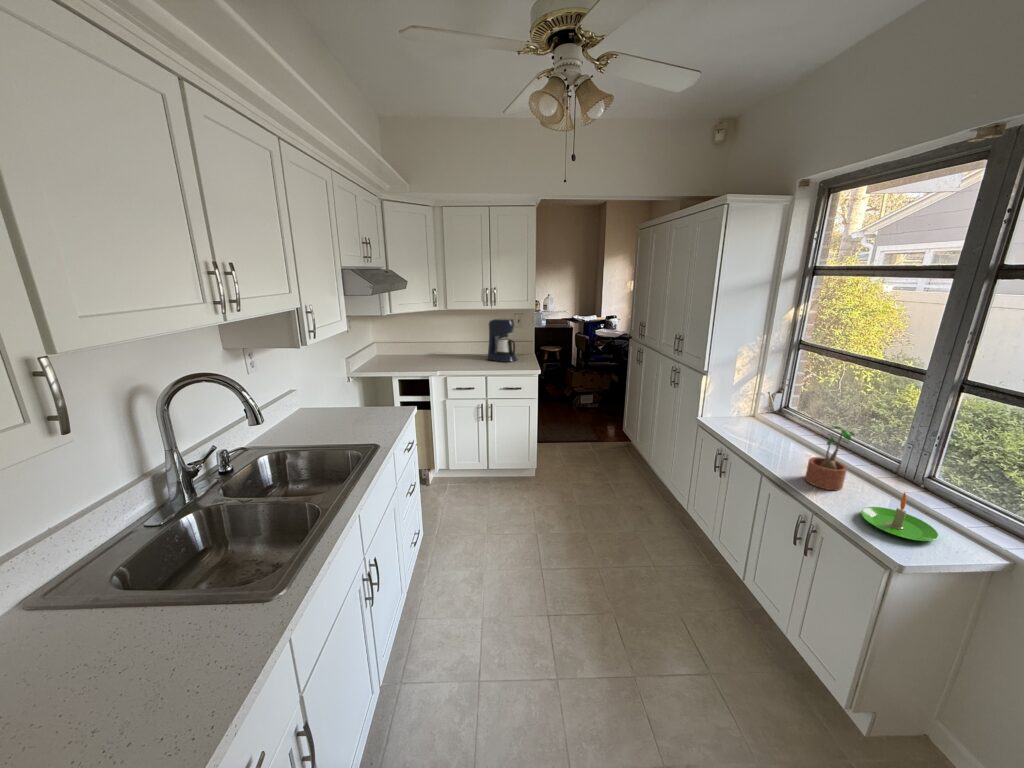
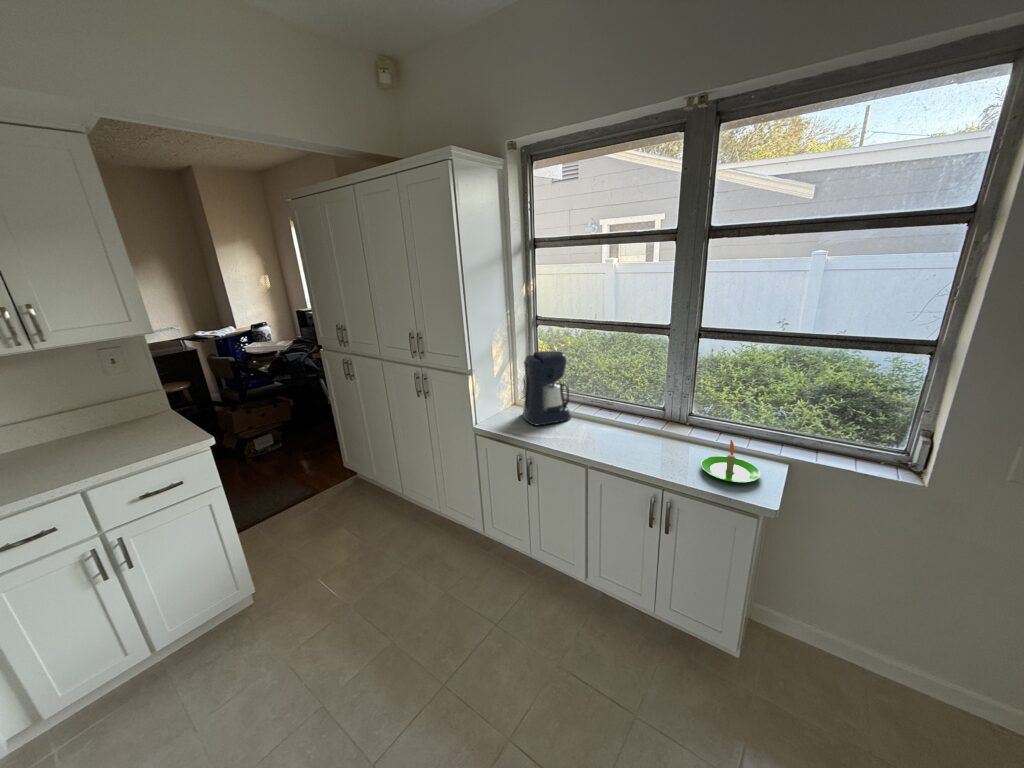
coffee maker: present [487,318,517,362] -> present [523,351,571,425]
potted plant: present [805,426,855,490] -> none [630,395,669,461]

